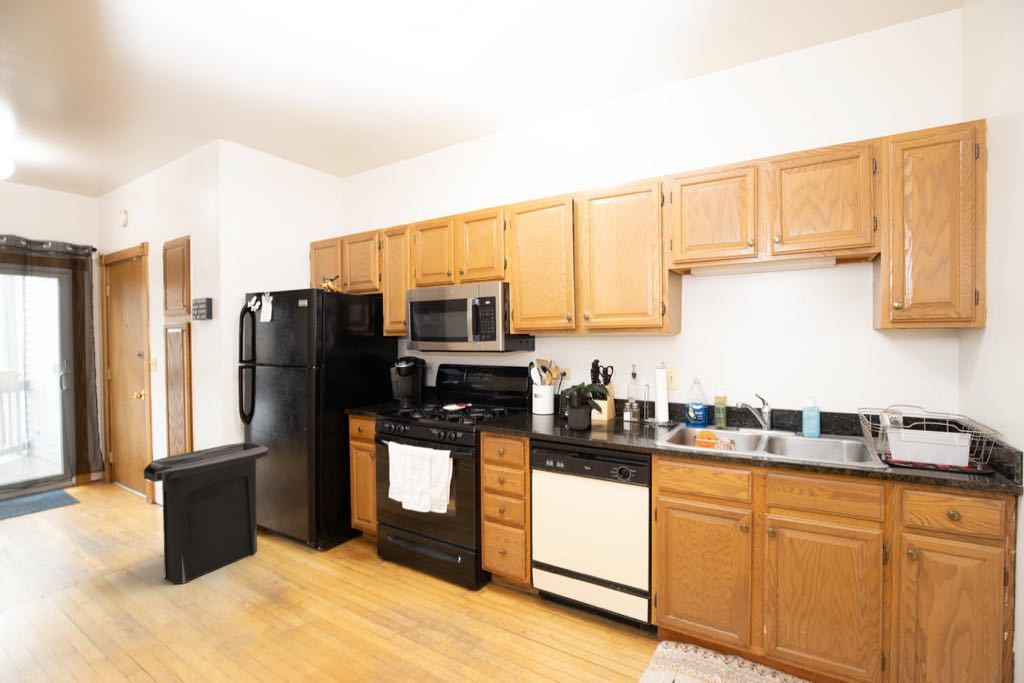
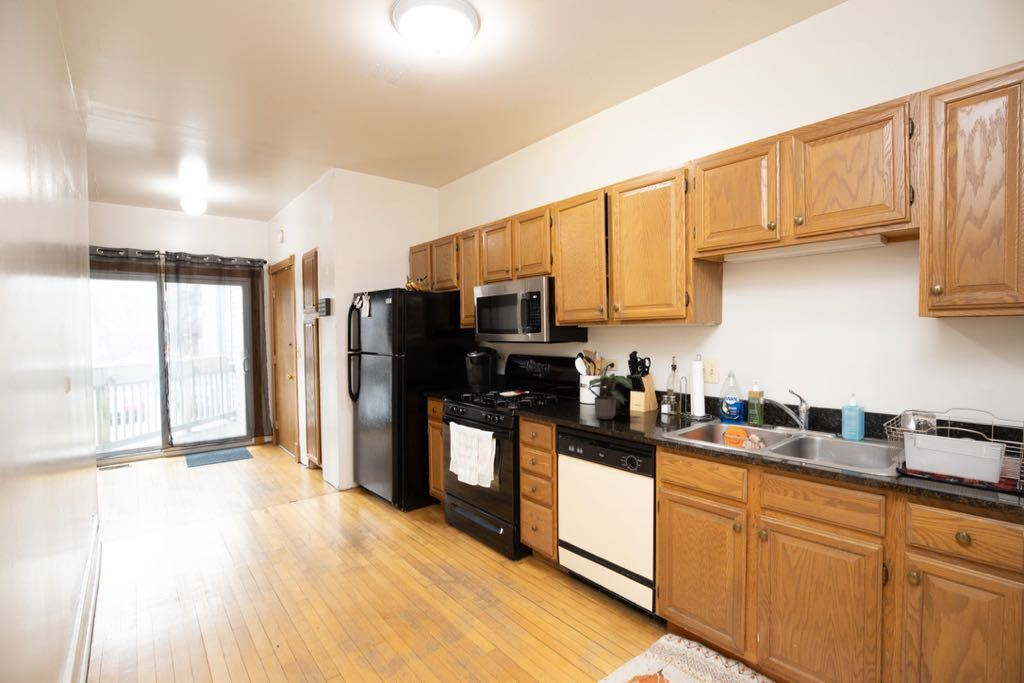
trash can: present [144,442,269,584] -> none [273,417,367,523]

